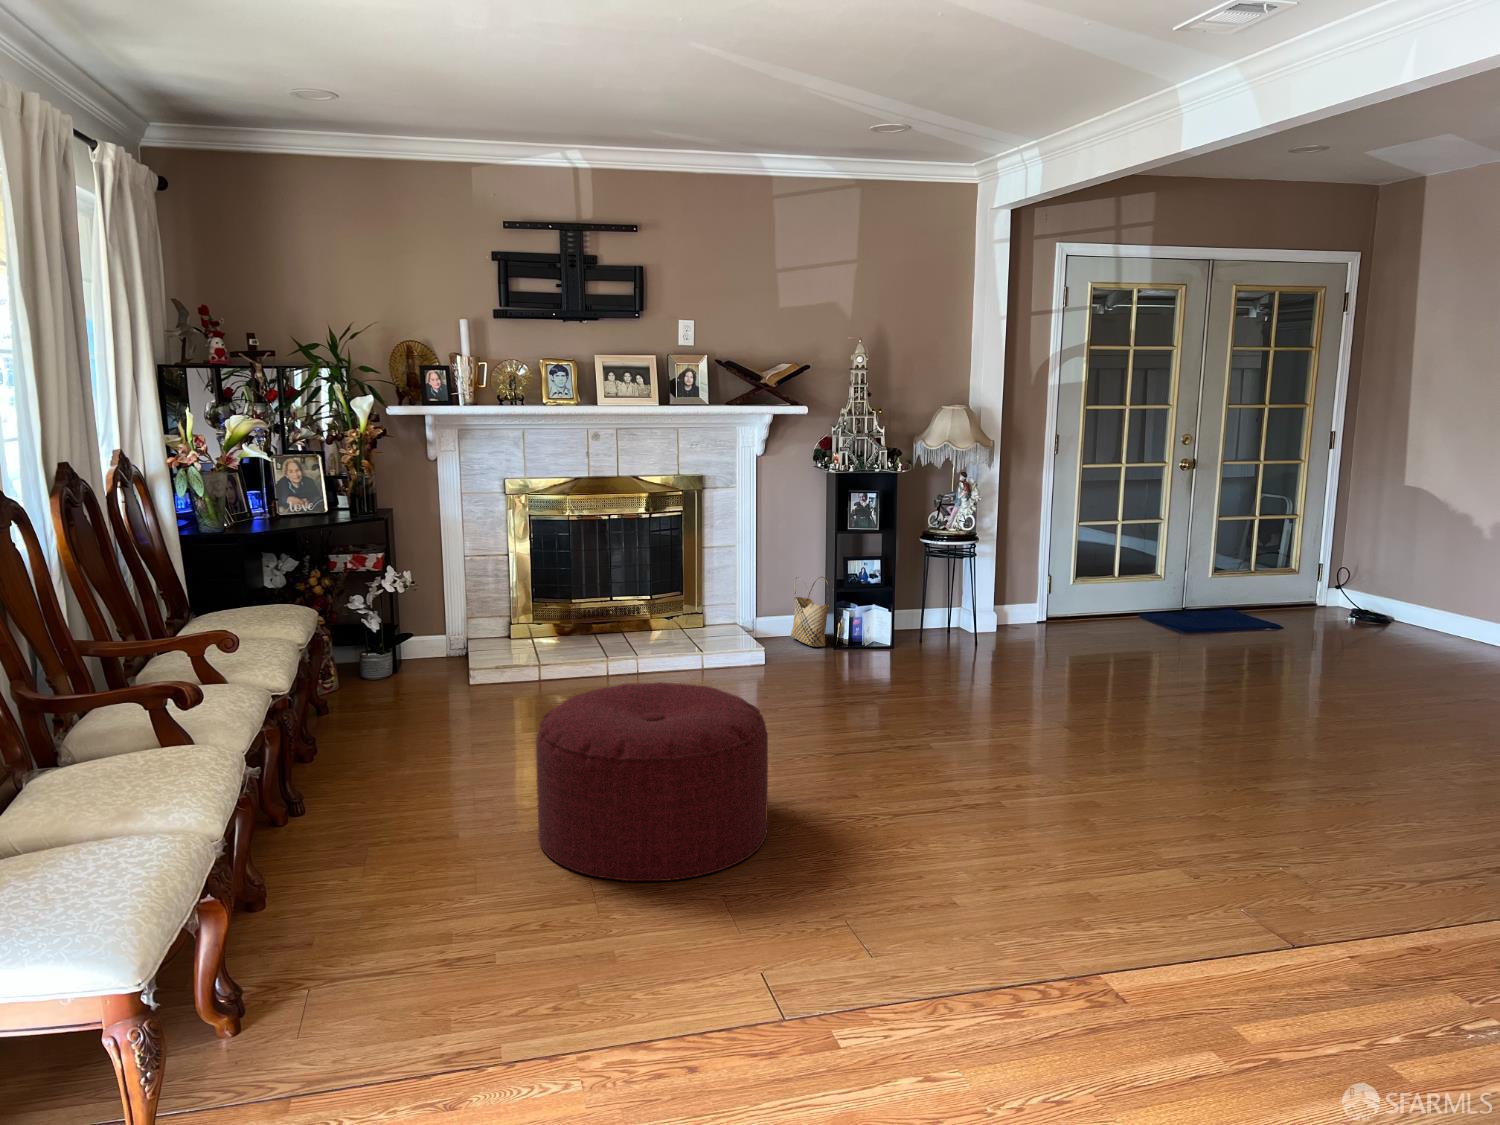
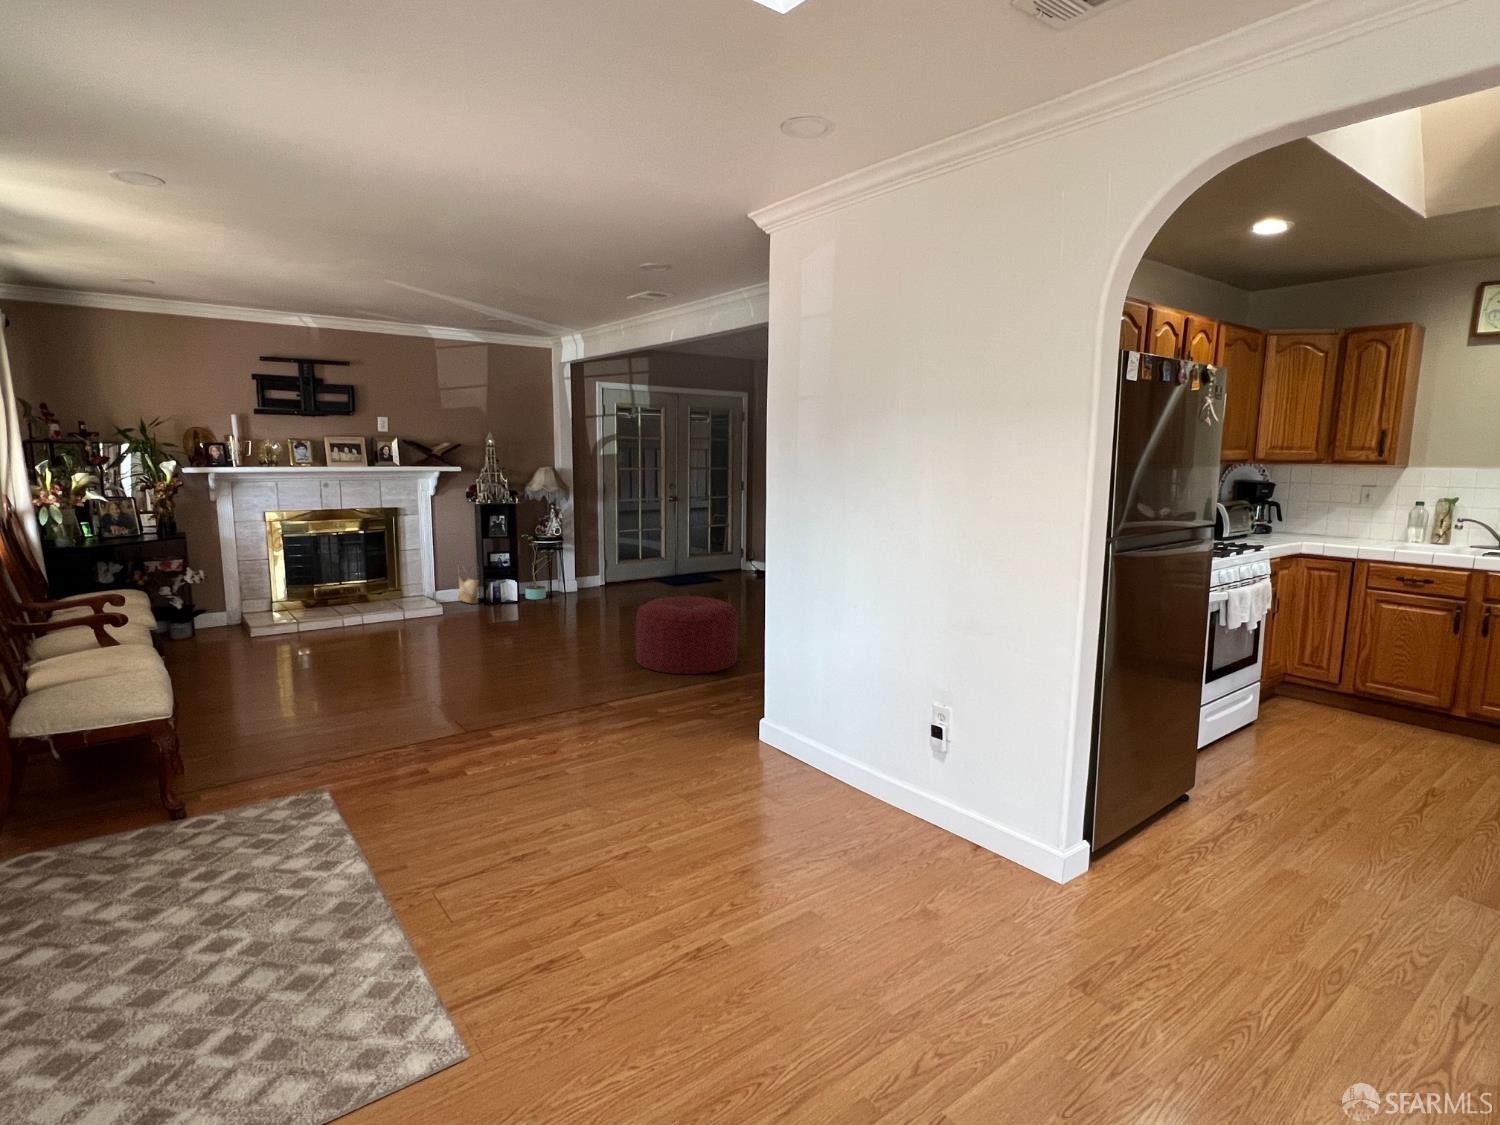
potted plant: none [902,527,964,646] -> present [521,534,554,599]
ottoman: present [536,682,768,881] -> present [636,596,738,674]

